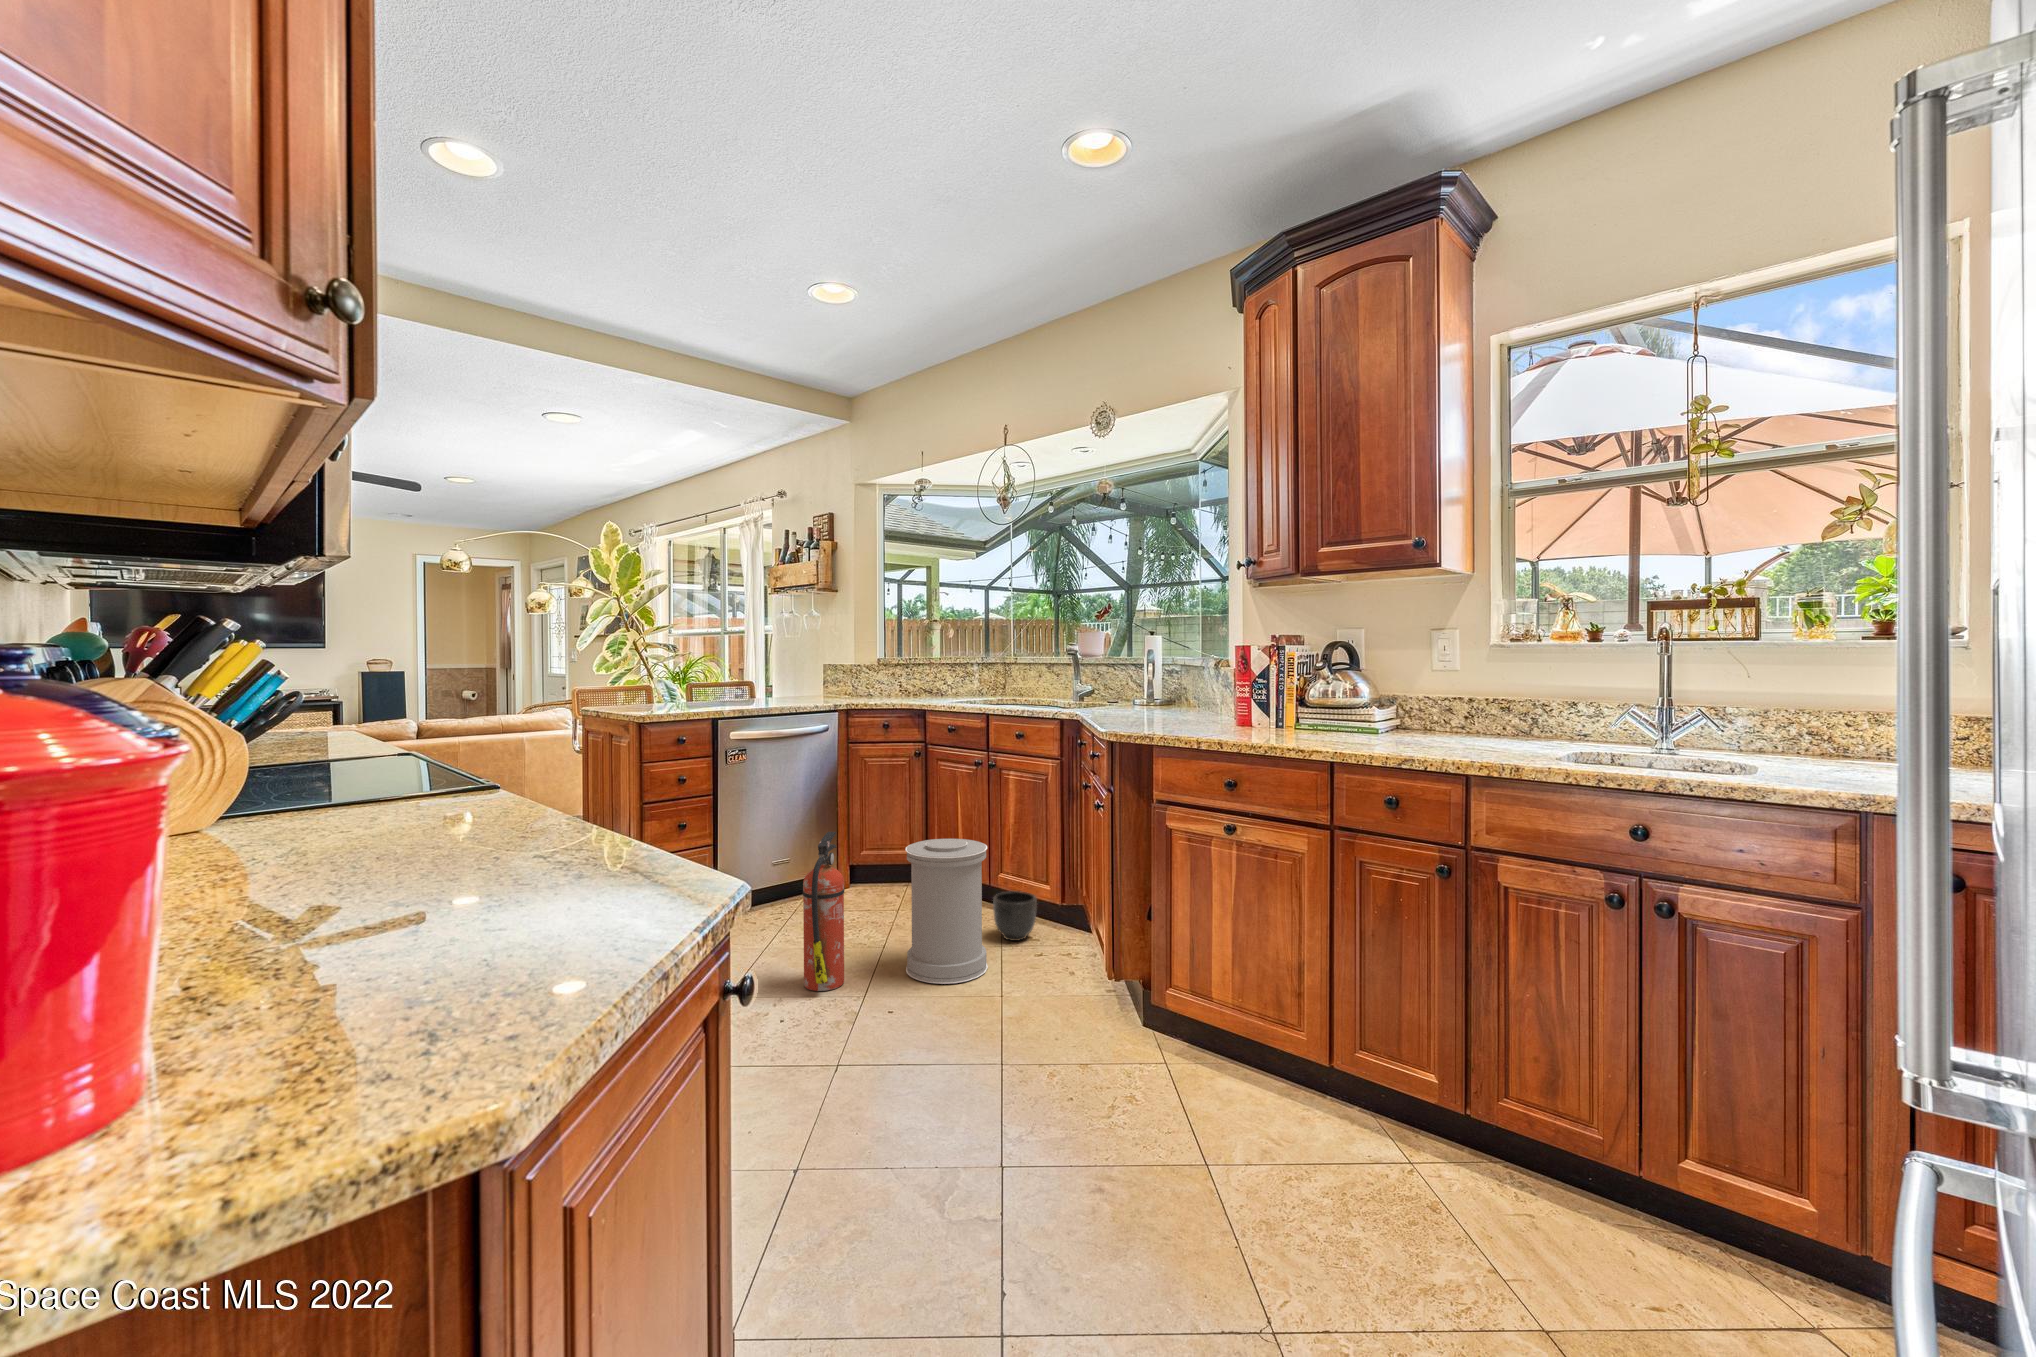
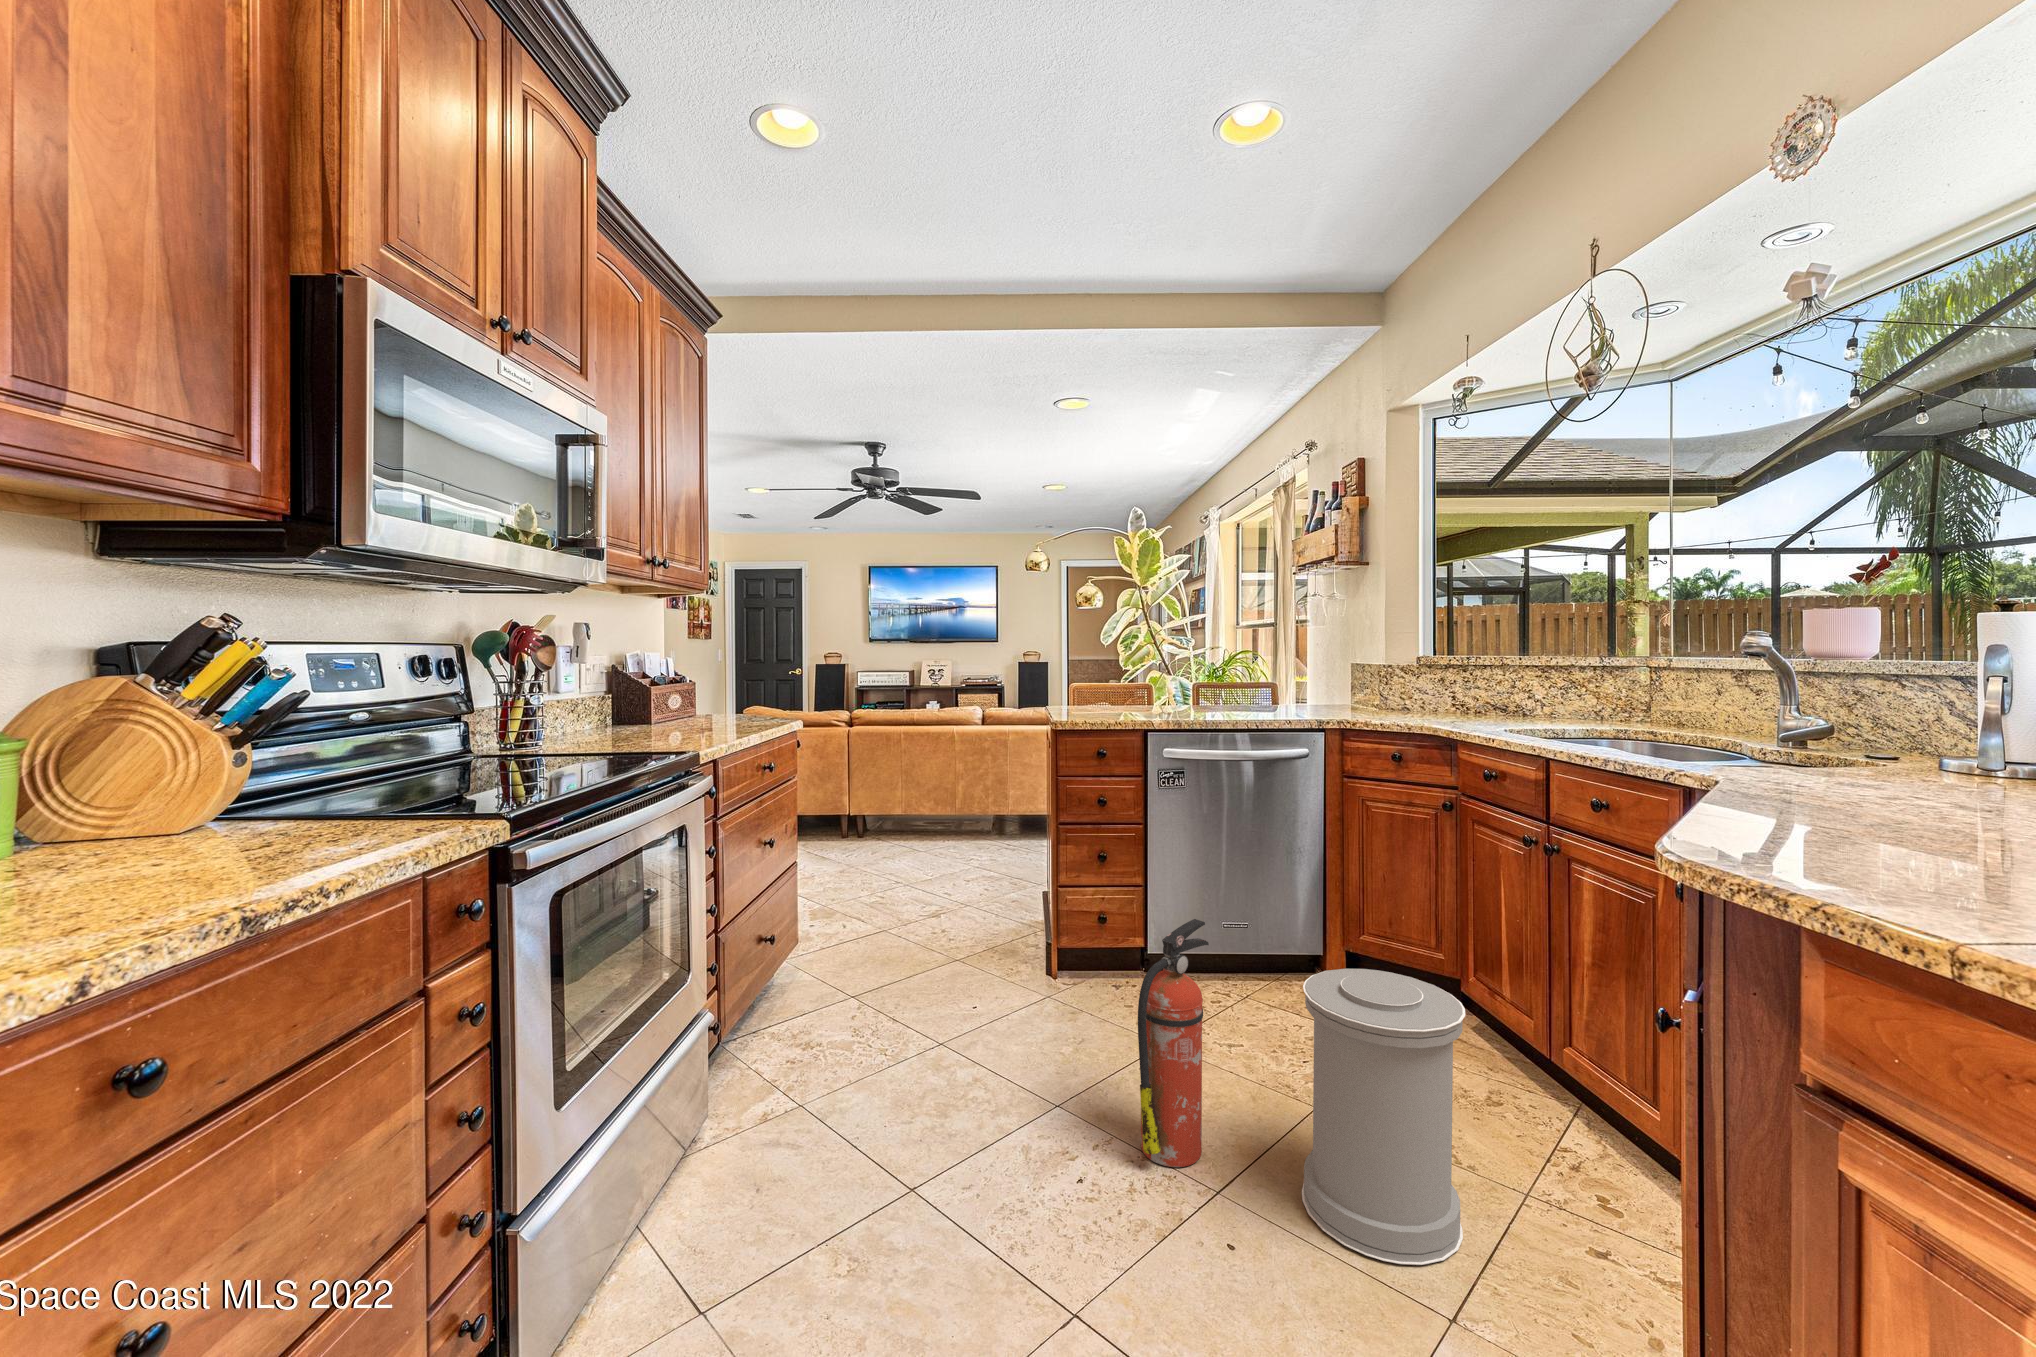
planter: present [993,891,1037,941] -> none [1515,1098,1617,1211]

